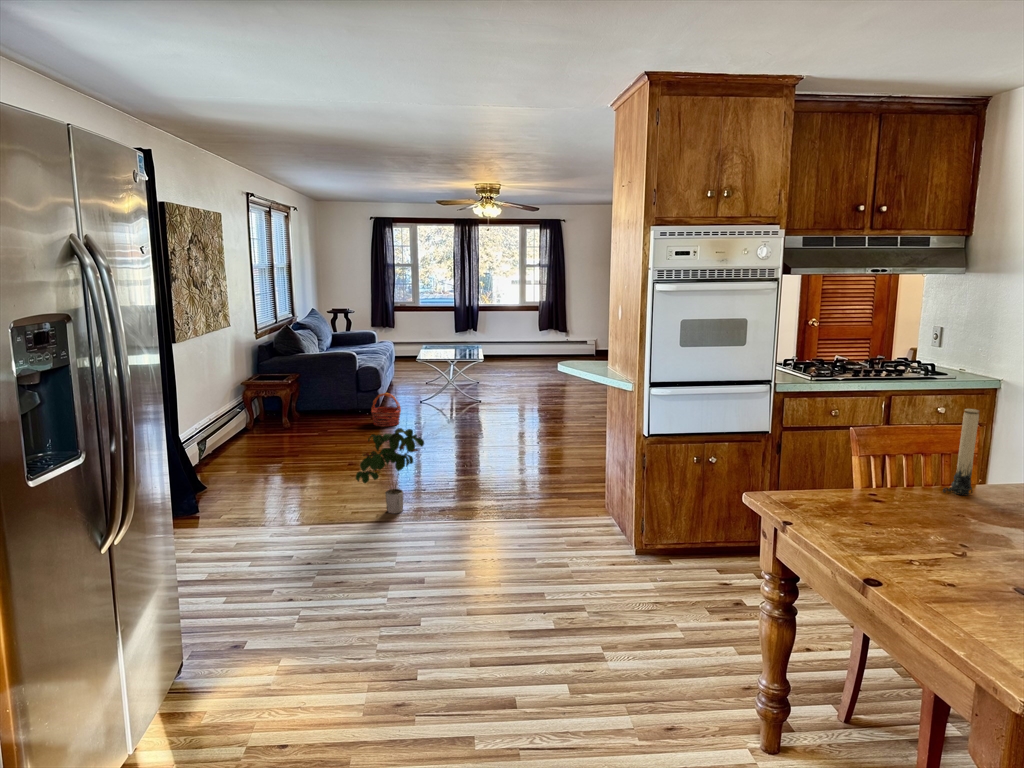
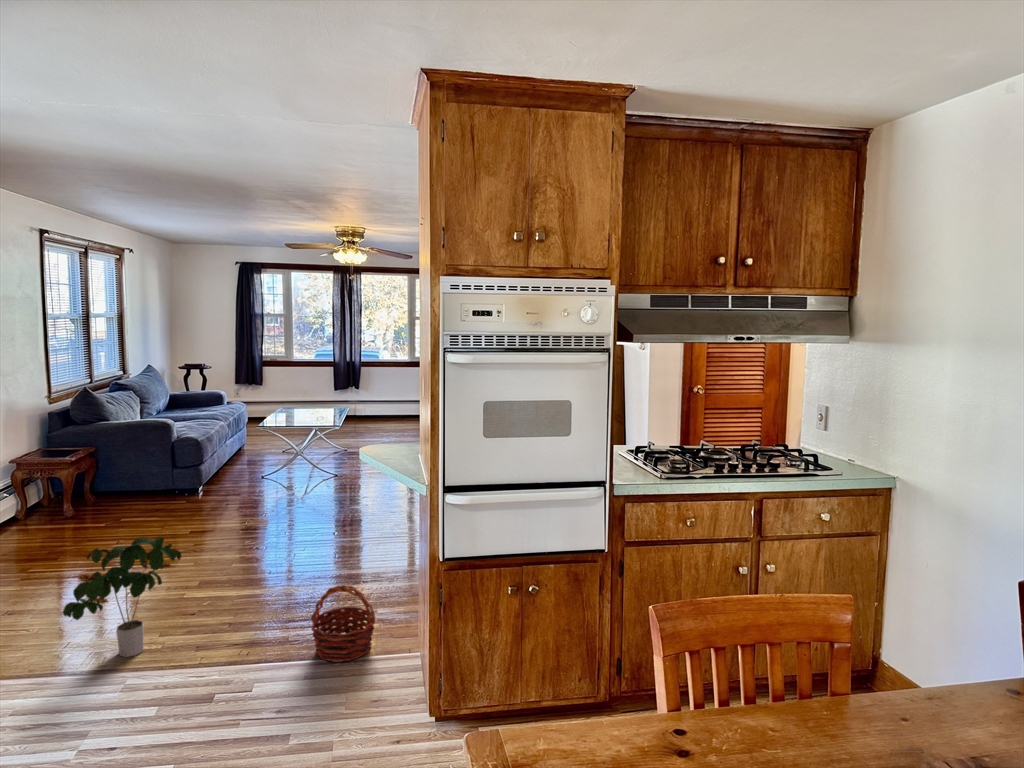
basket: present [371,393,401,427] -> present [311,585,375,662]
candle: present [943,409,979,495] -> none [796,591,848,743]

